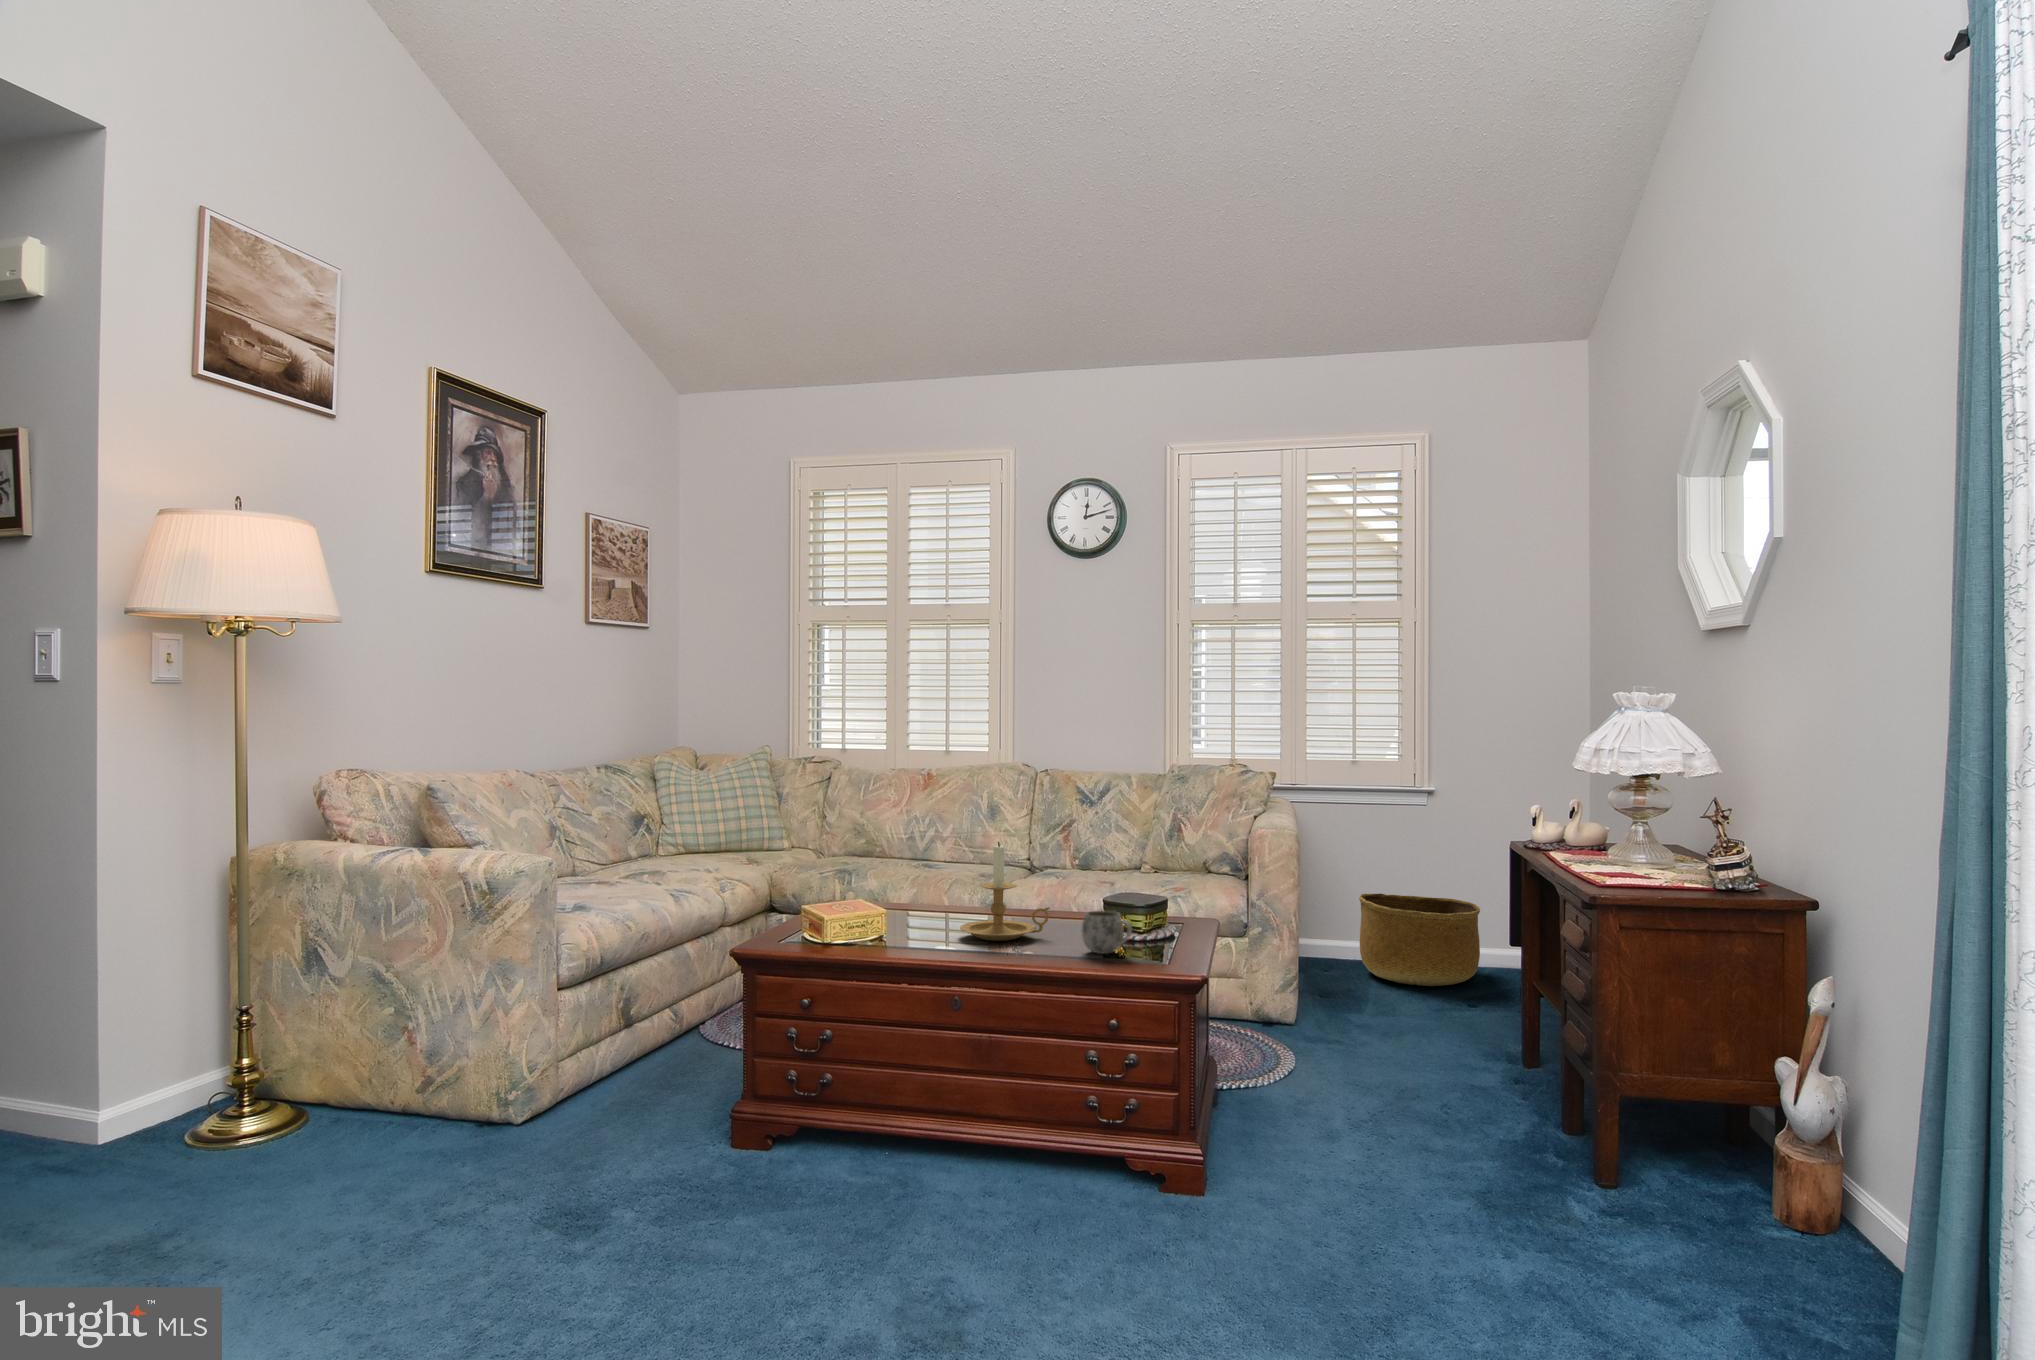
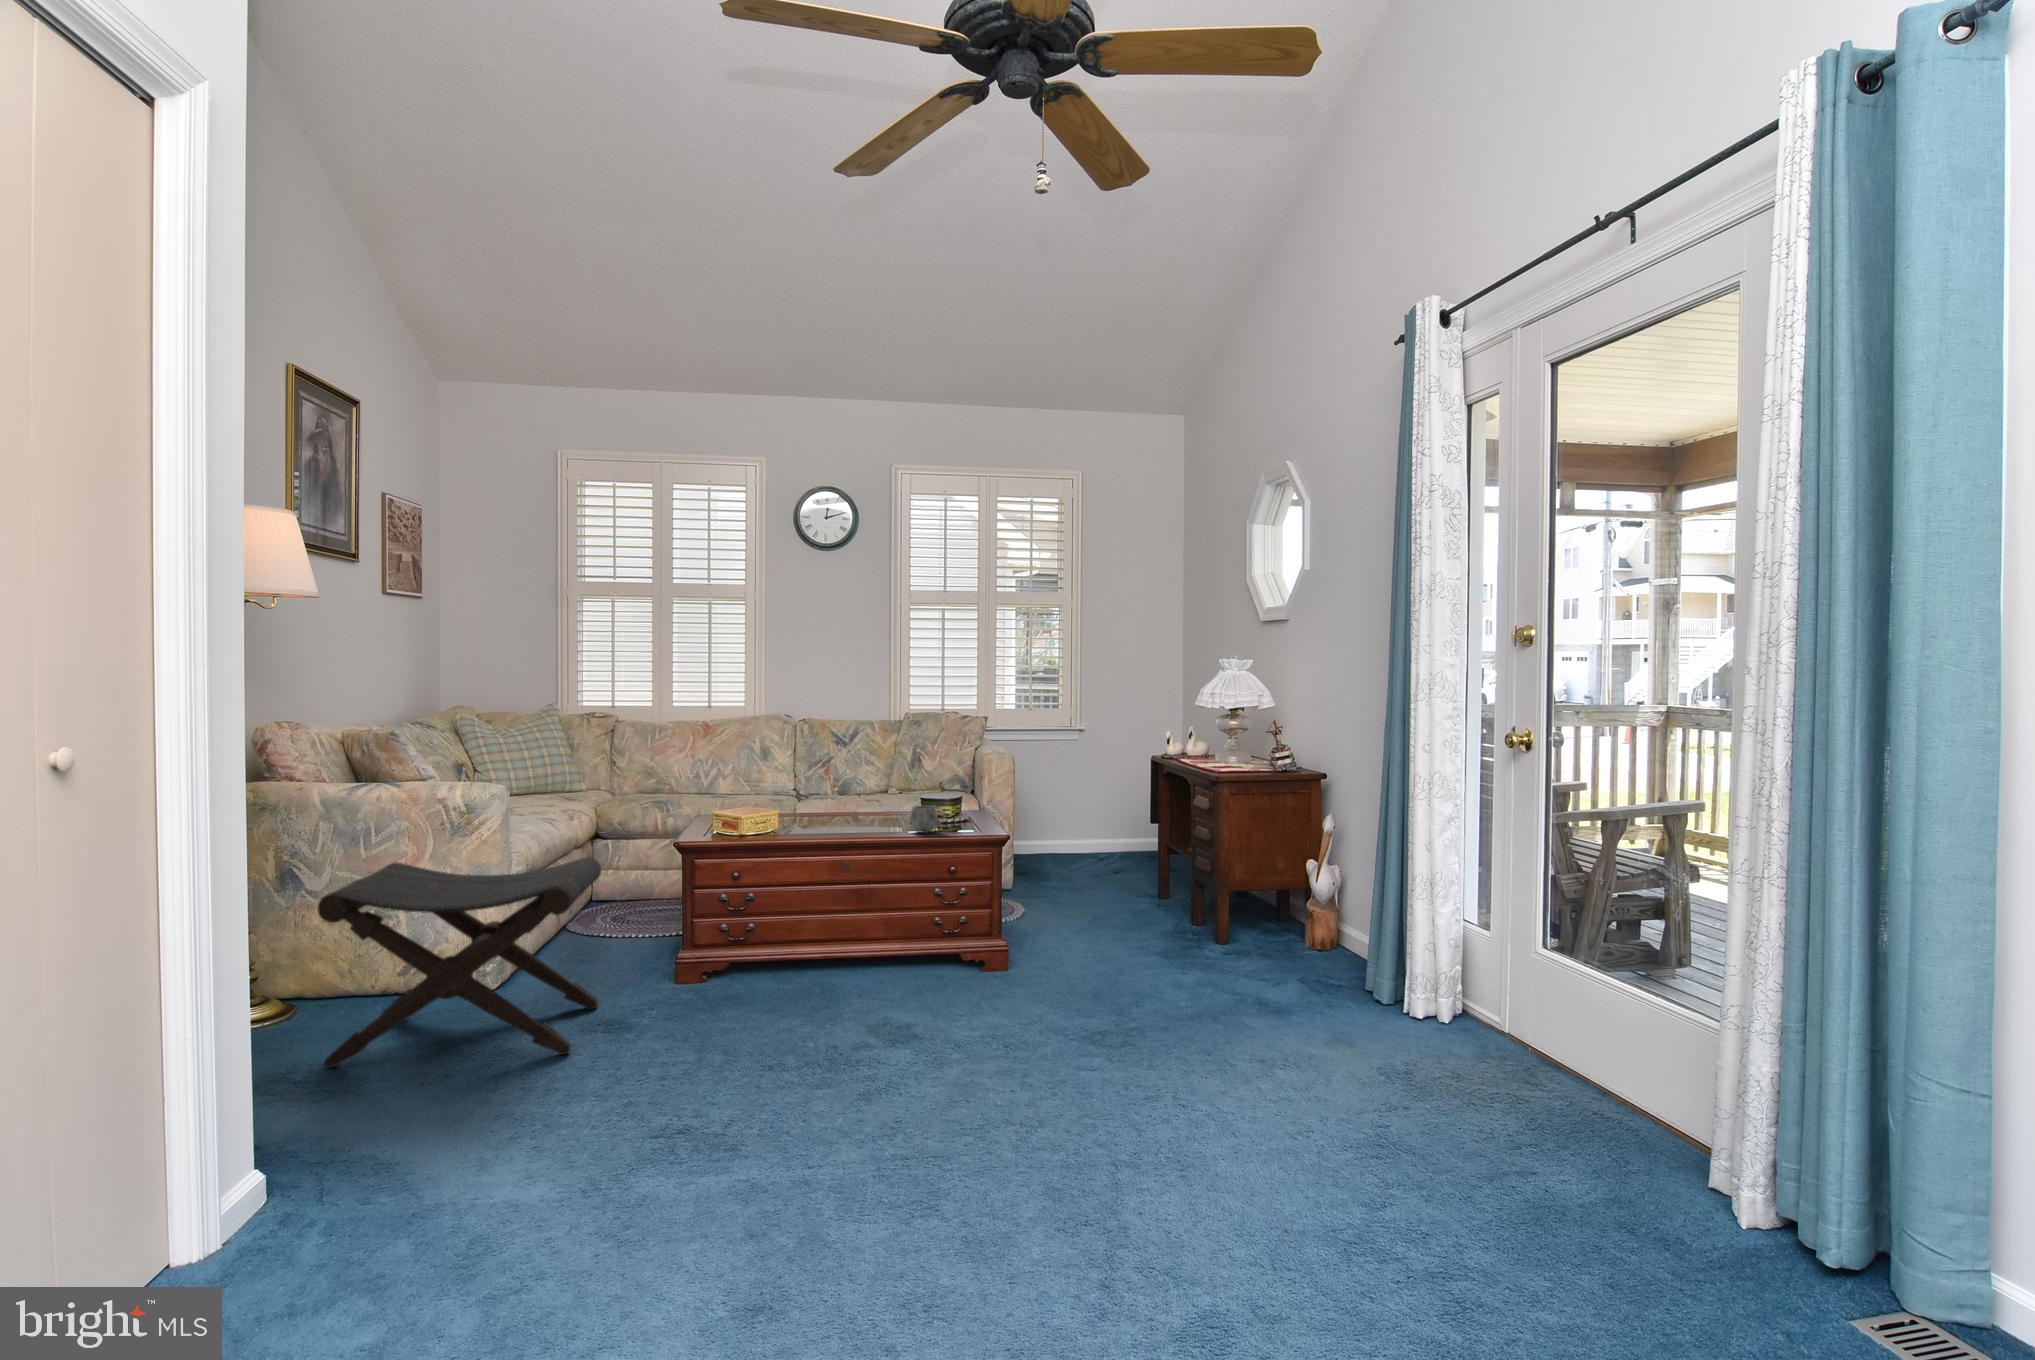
candle holder: present [960,842,1050,941] -> none [818,763,879,831]
basket: present [1359,893,1480,986] -> none [1034,802,1116,862]
footstool: none [192,954,617,1270] -> present [318,857,601,1068]

